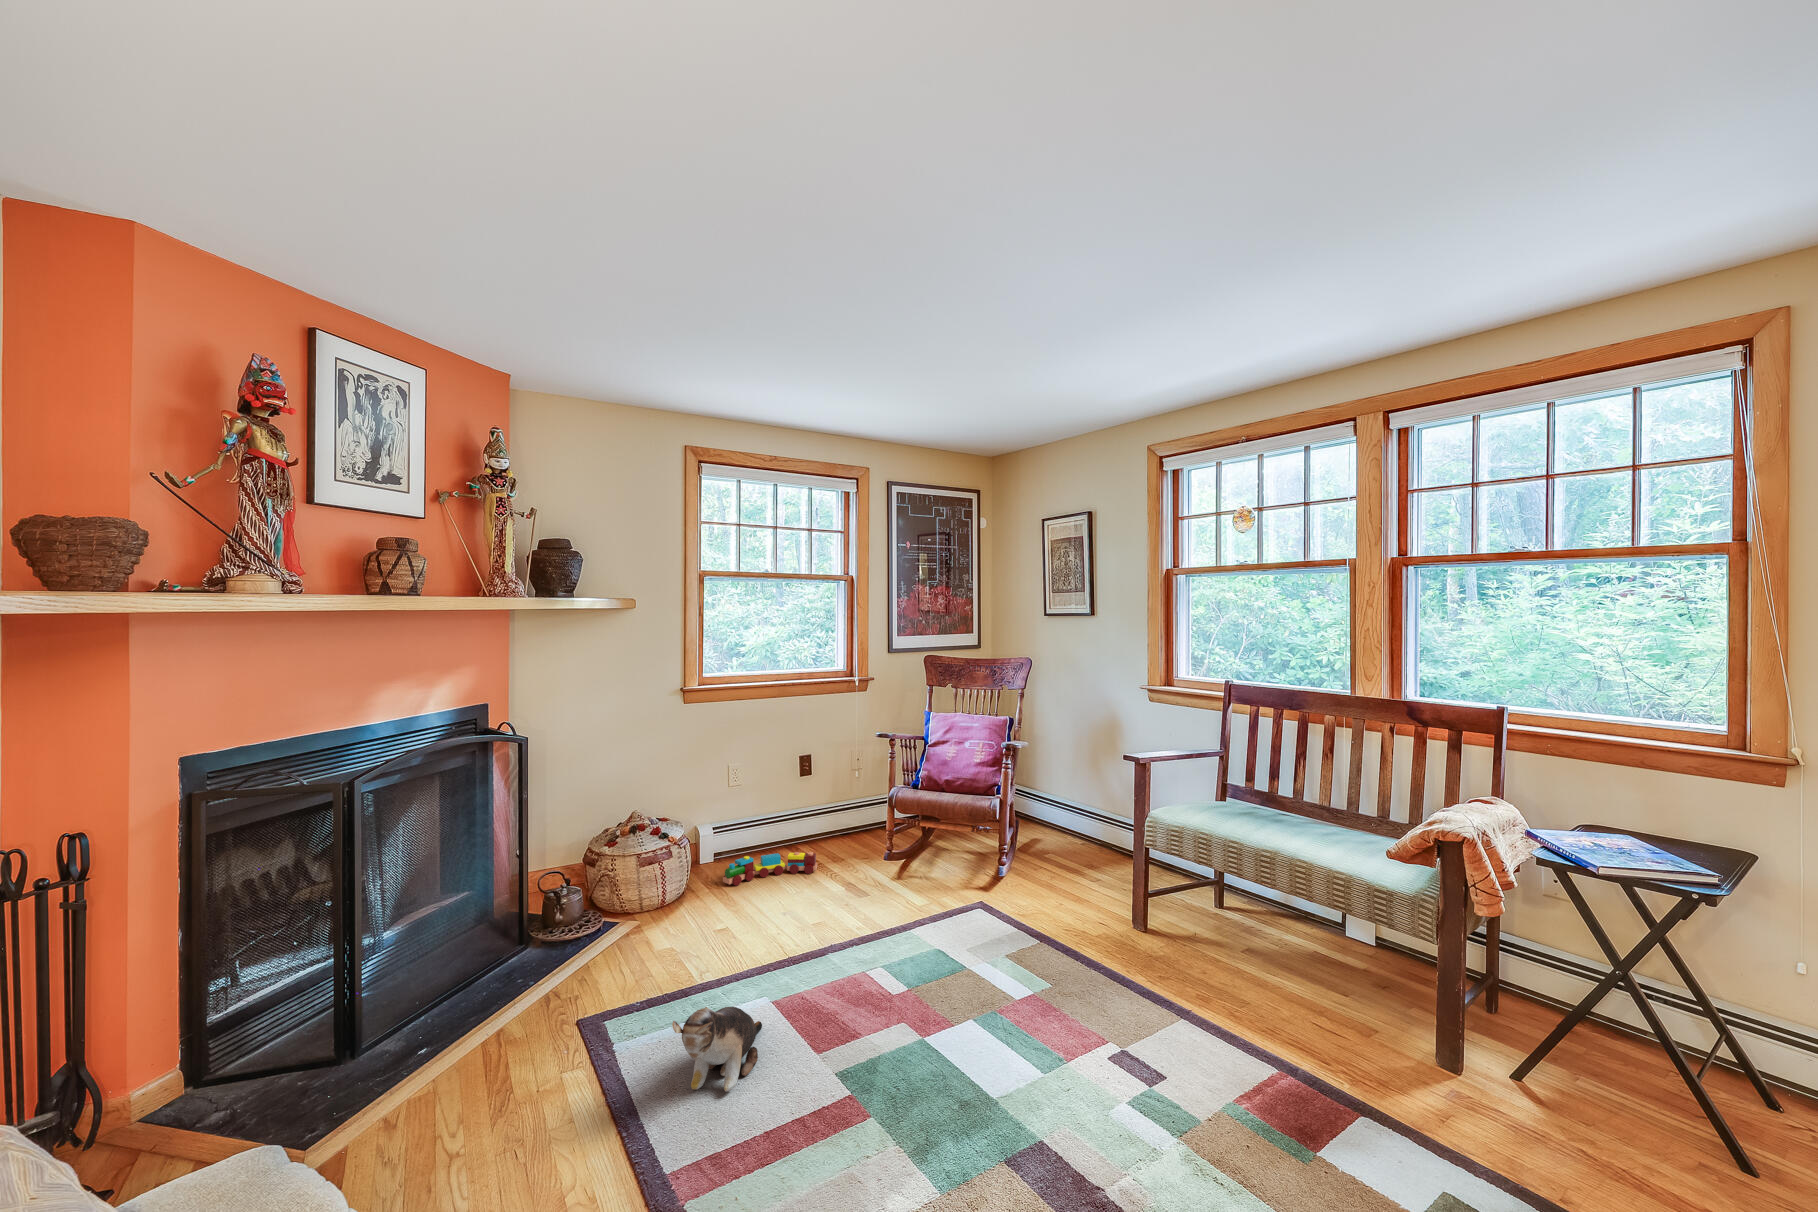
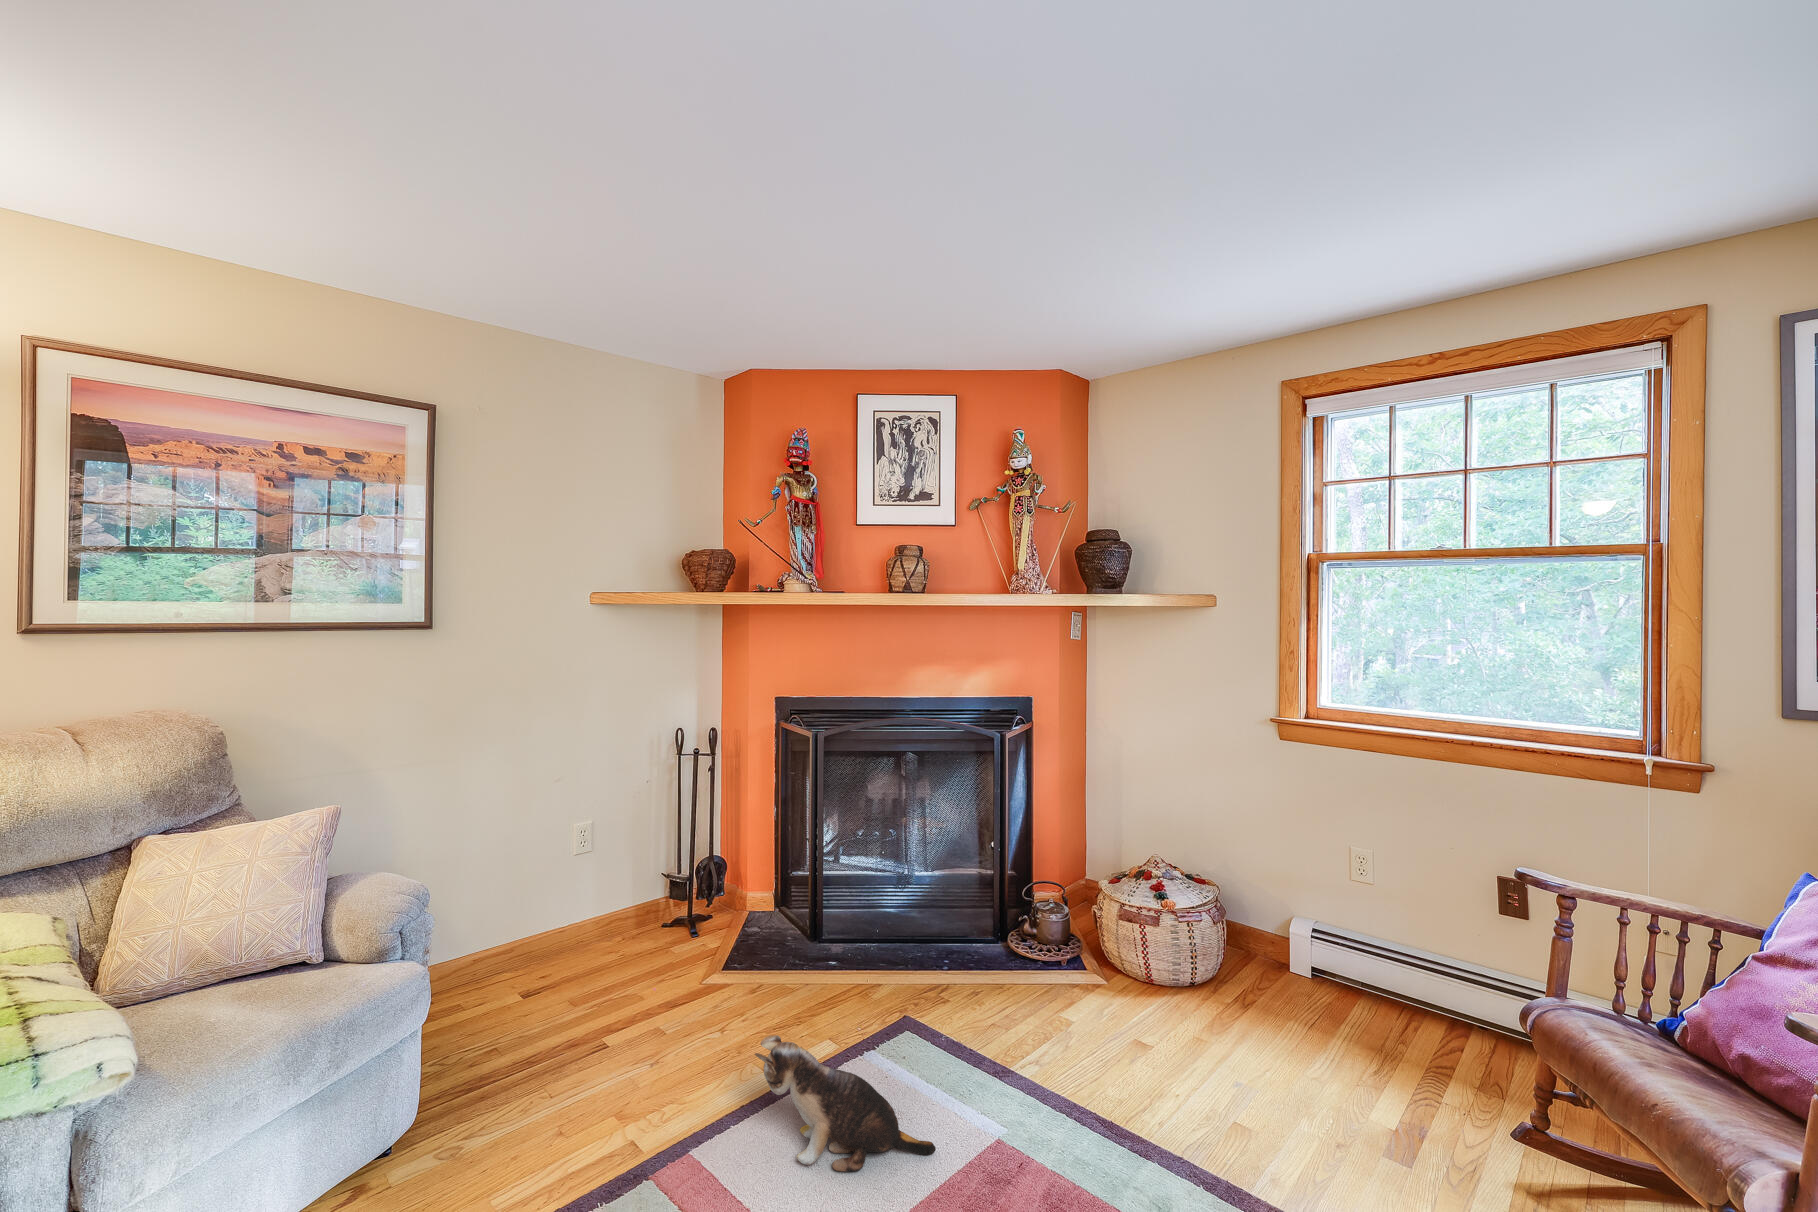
toy train: present [723,852,817,886] -> none [1254,983,1423,1079]

